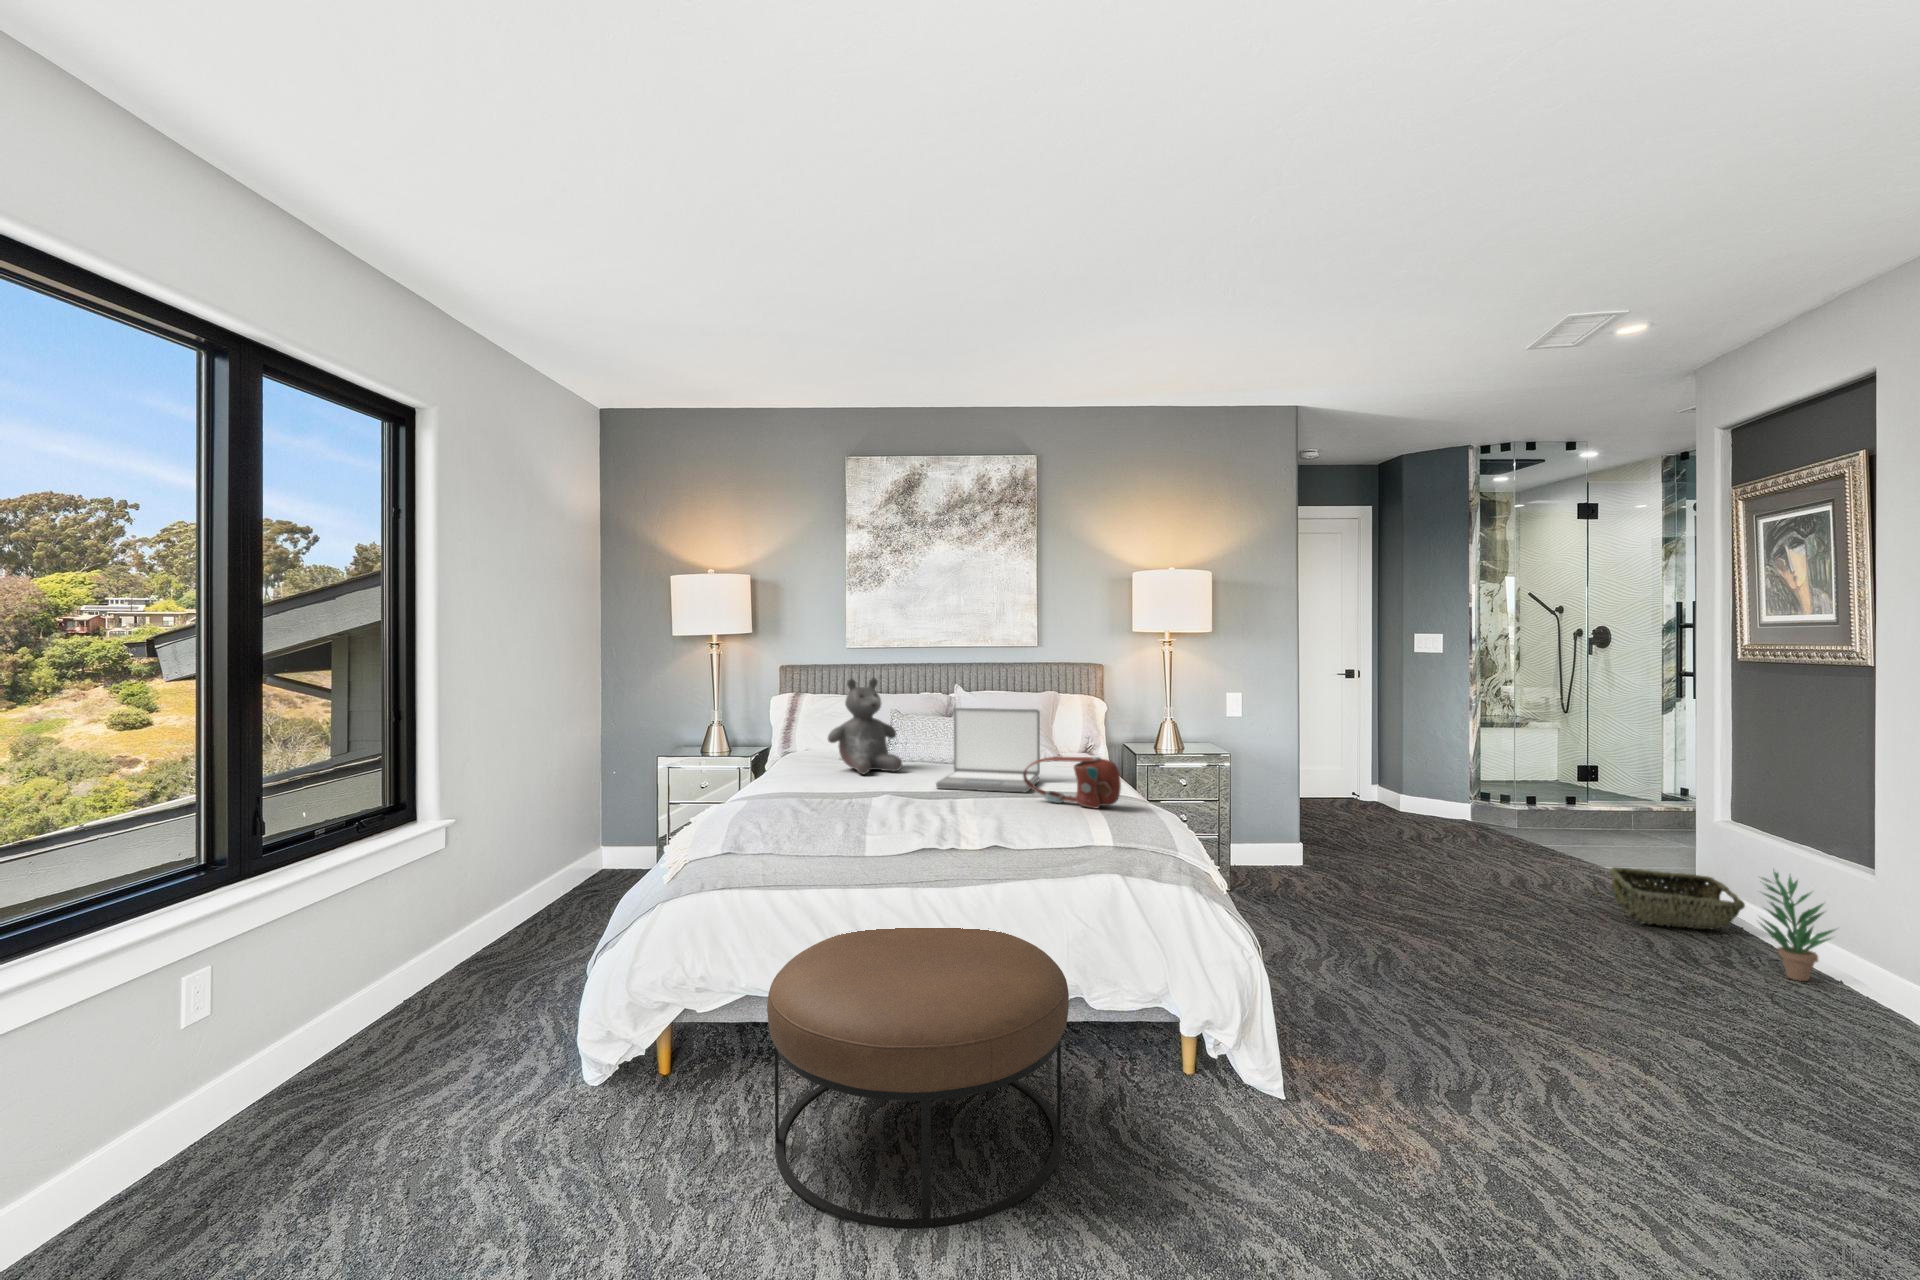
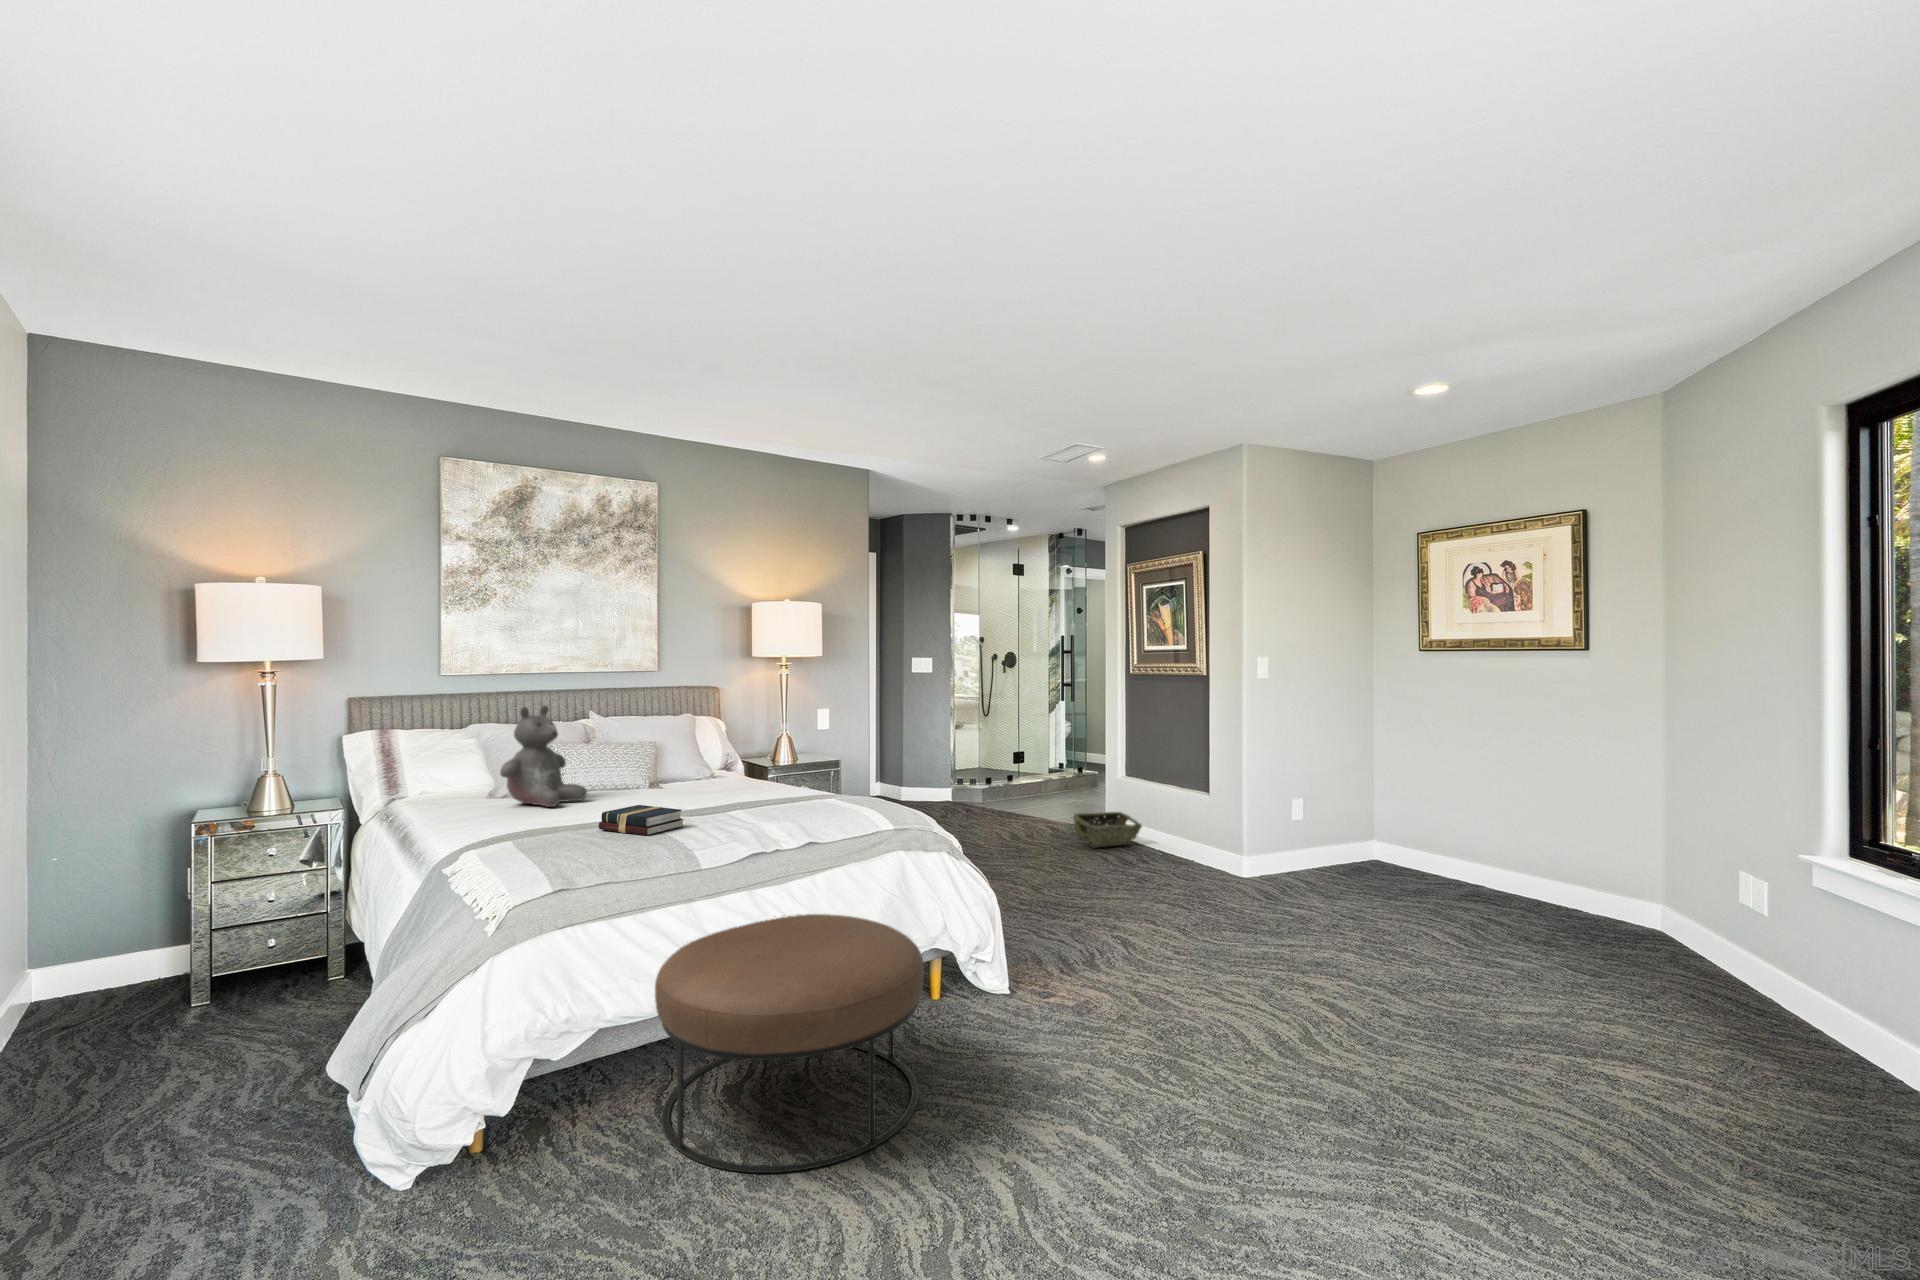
laptop: present [936,708,1040,793] -> none [654,727,752,809]
handbag: present [1023,757,1121,808] -> none [764,762,853,806]
hardback book: none [840,782,910,814] -> present [599,805,684,835]
potted plant: present [1759,872,1834,981] -> none [1157,798,1195,863]

